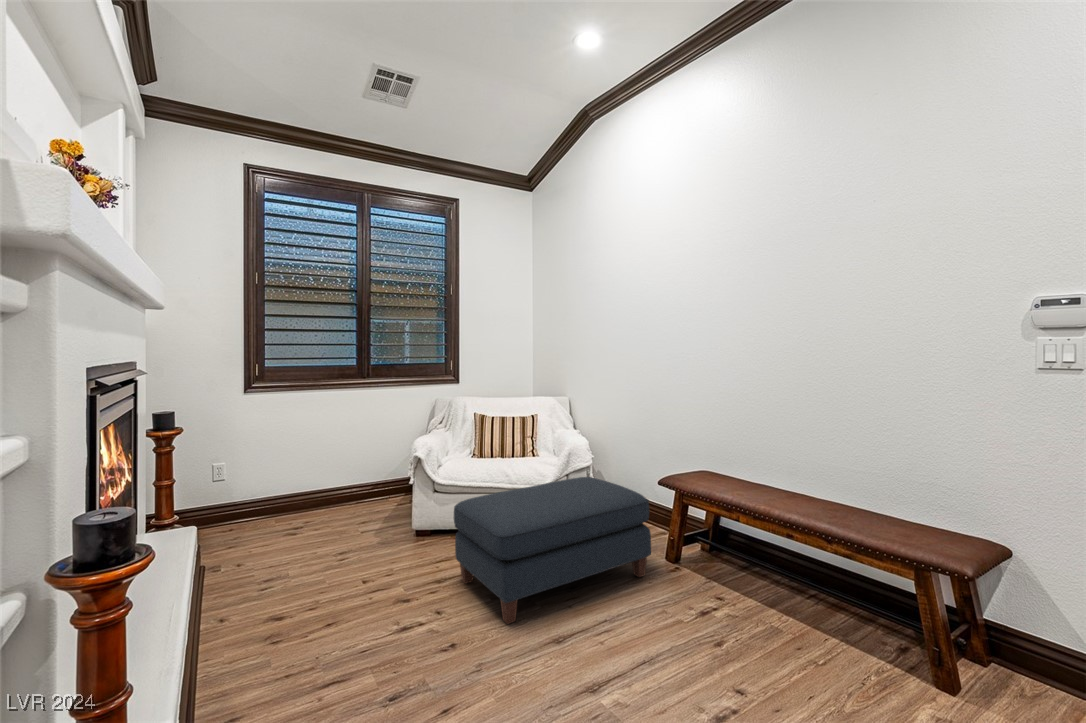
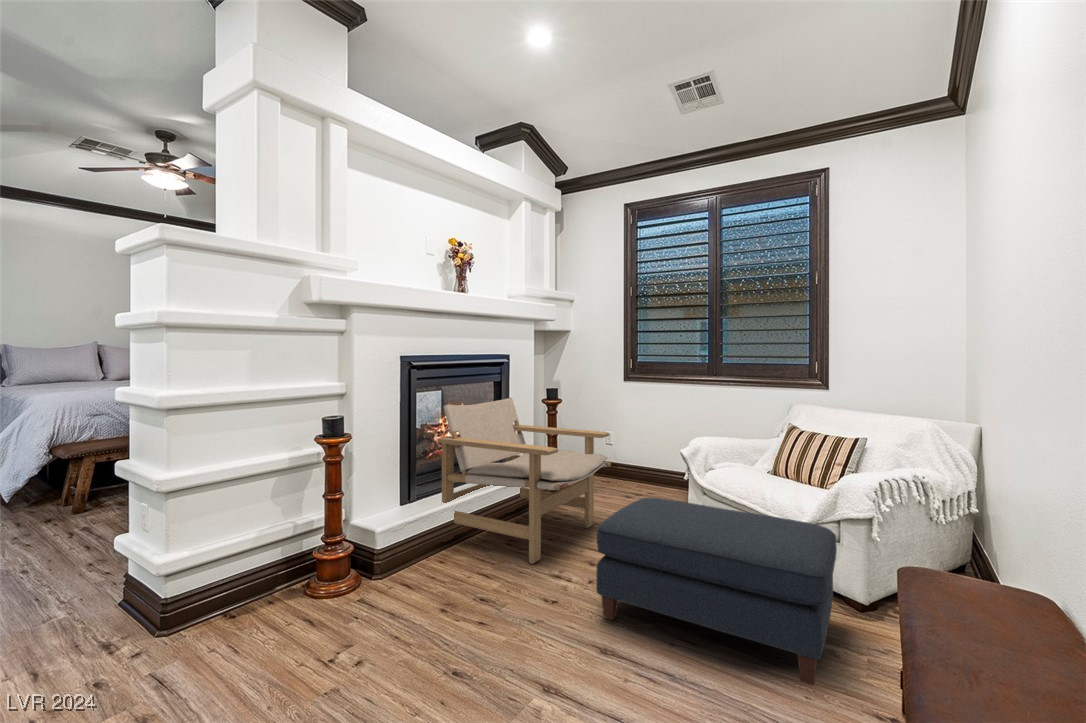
lounge chair: none [134,431,386,701] -> present [438,398,611,564]

